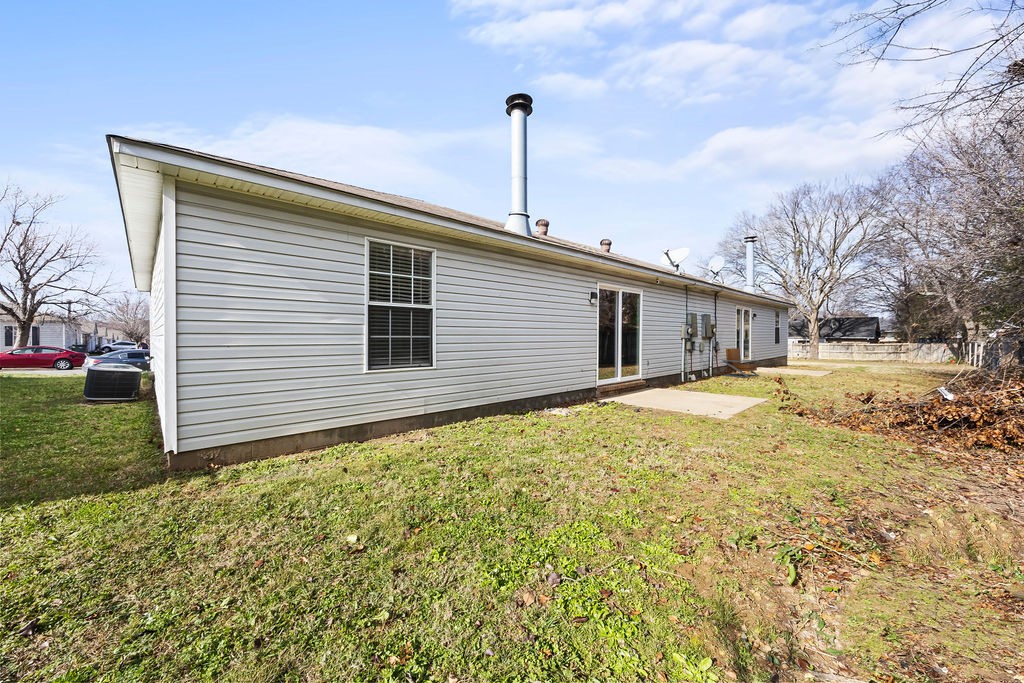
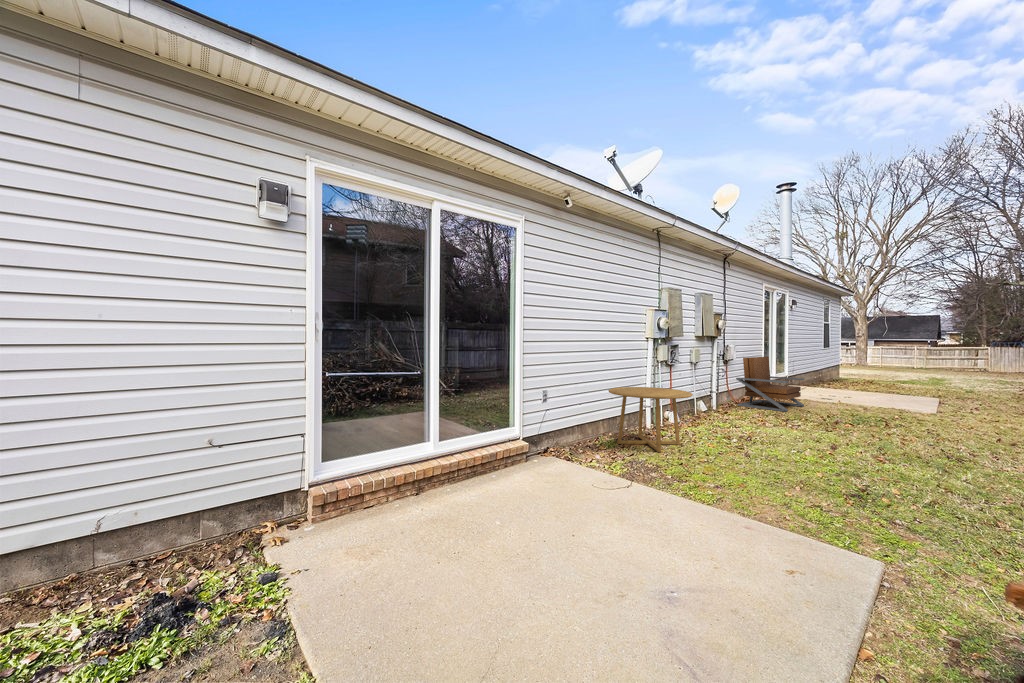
round table: none [668,362,707,388] -> present [608,387,693,452]

